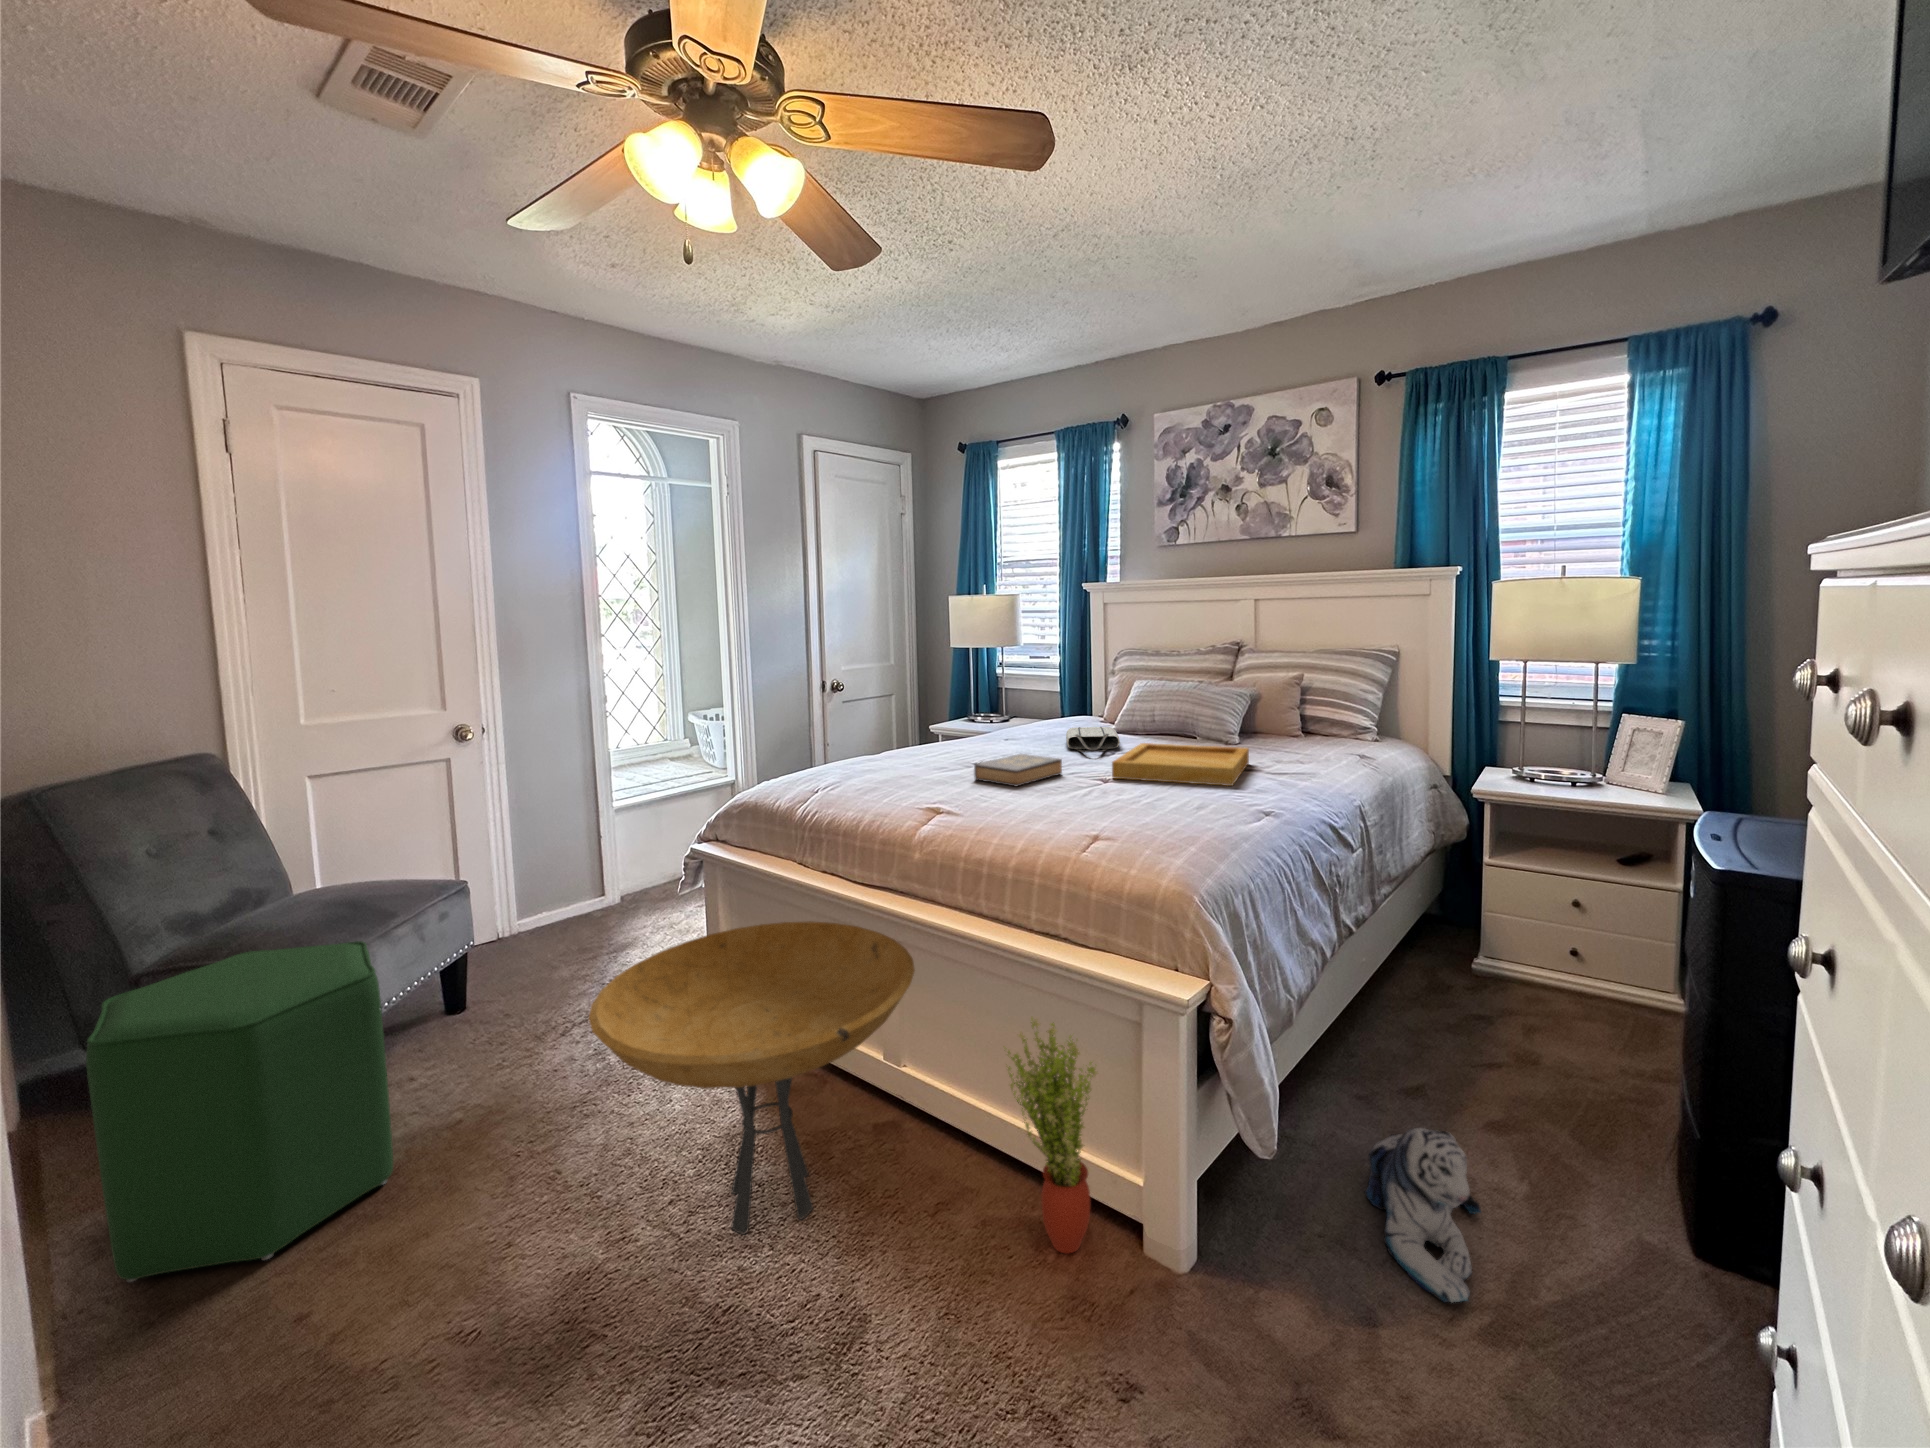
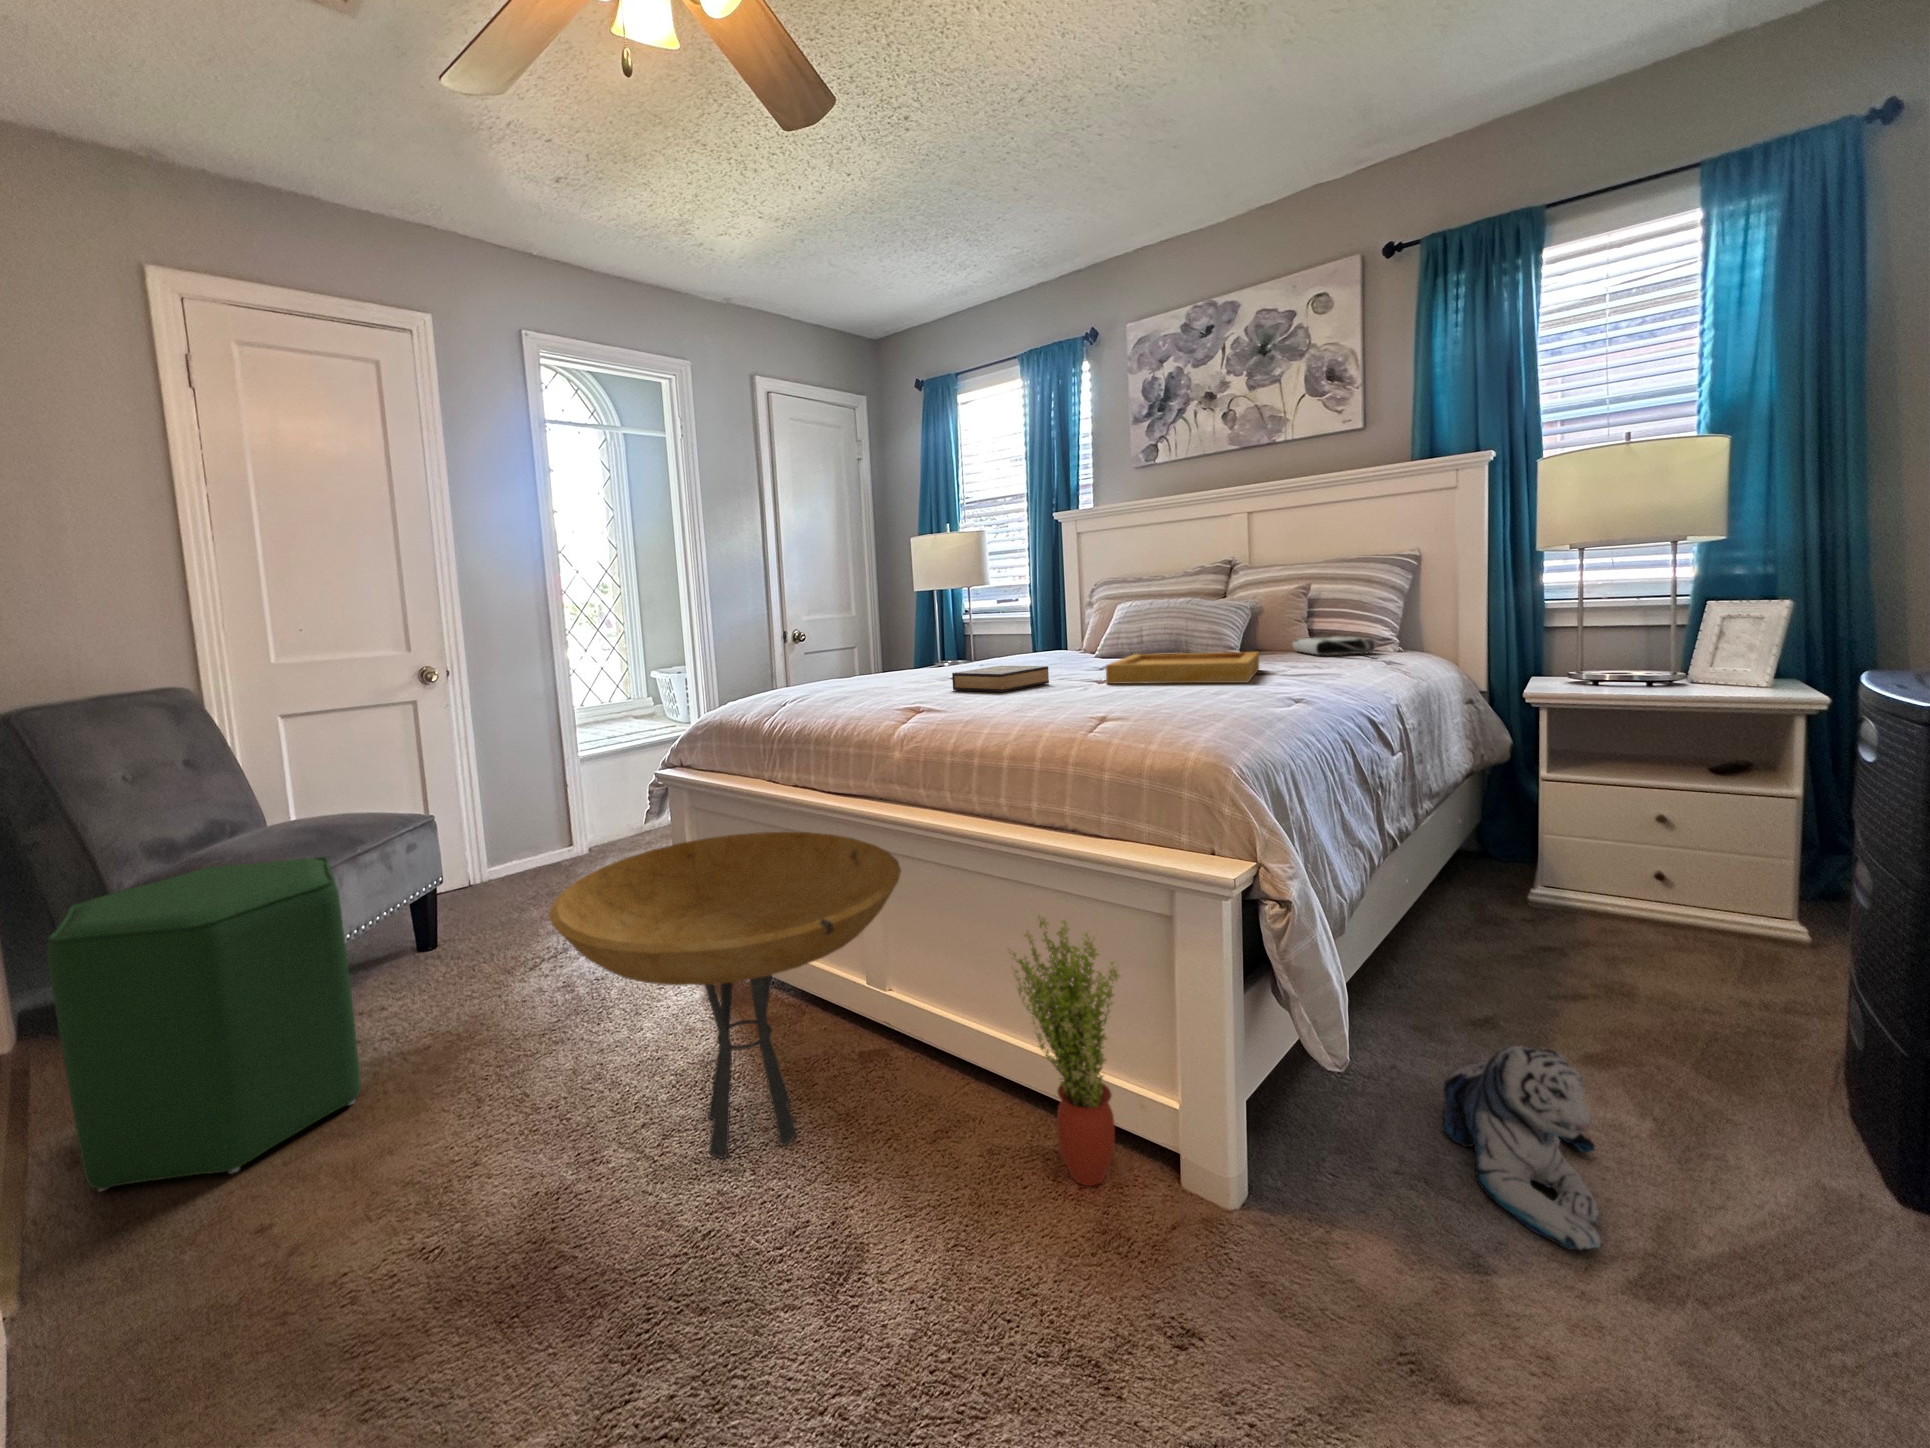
tote bag: present [1066,727,1120,752] -> present [1292,637,1376,656]

